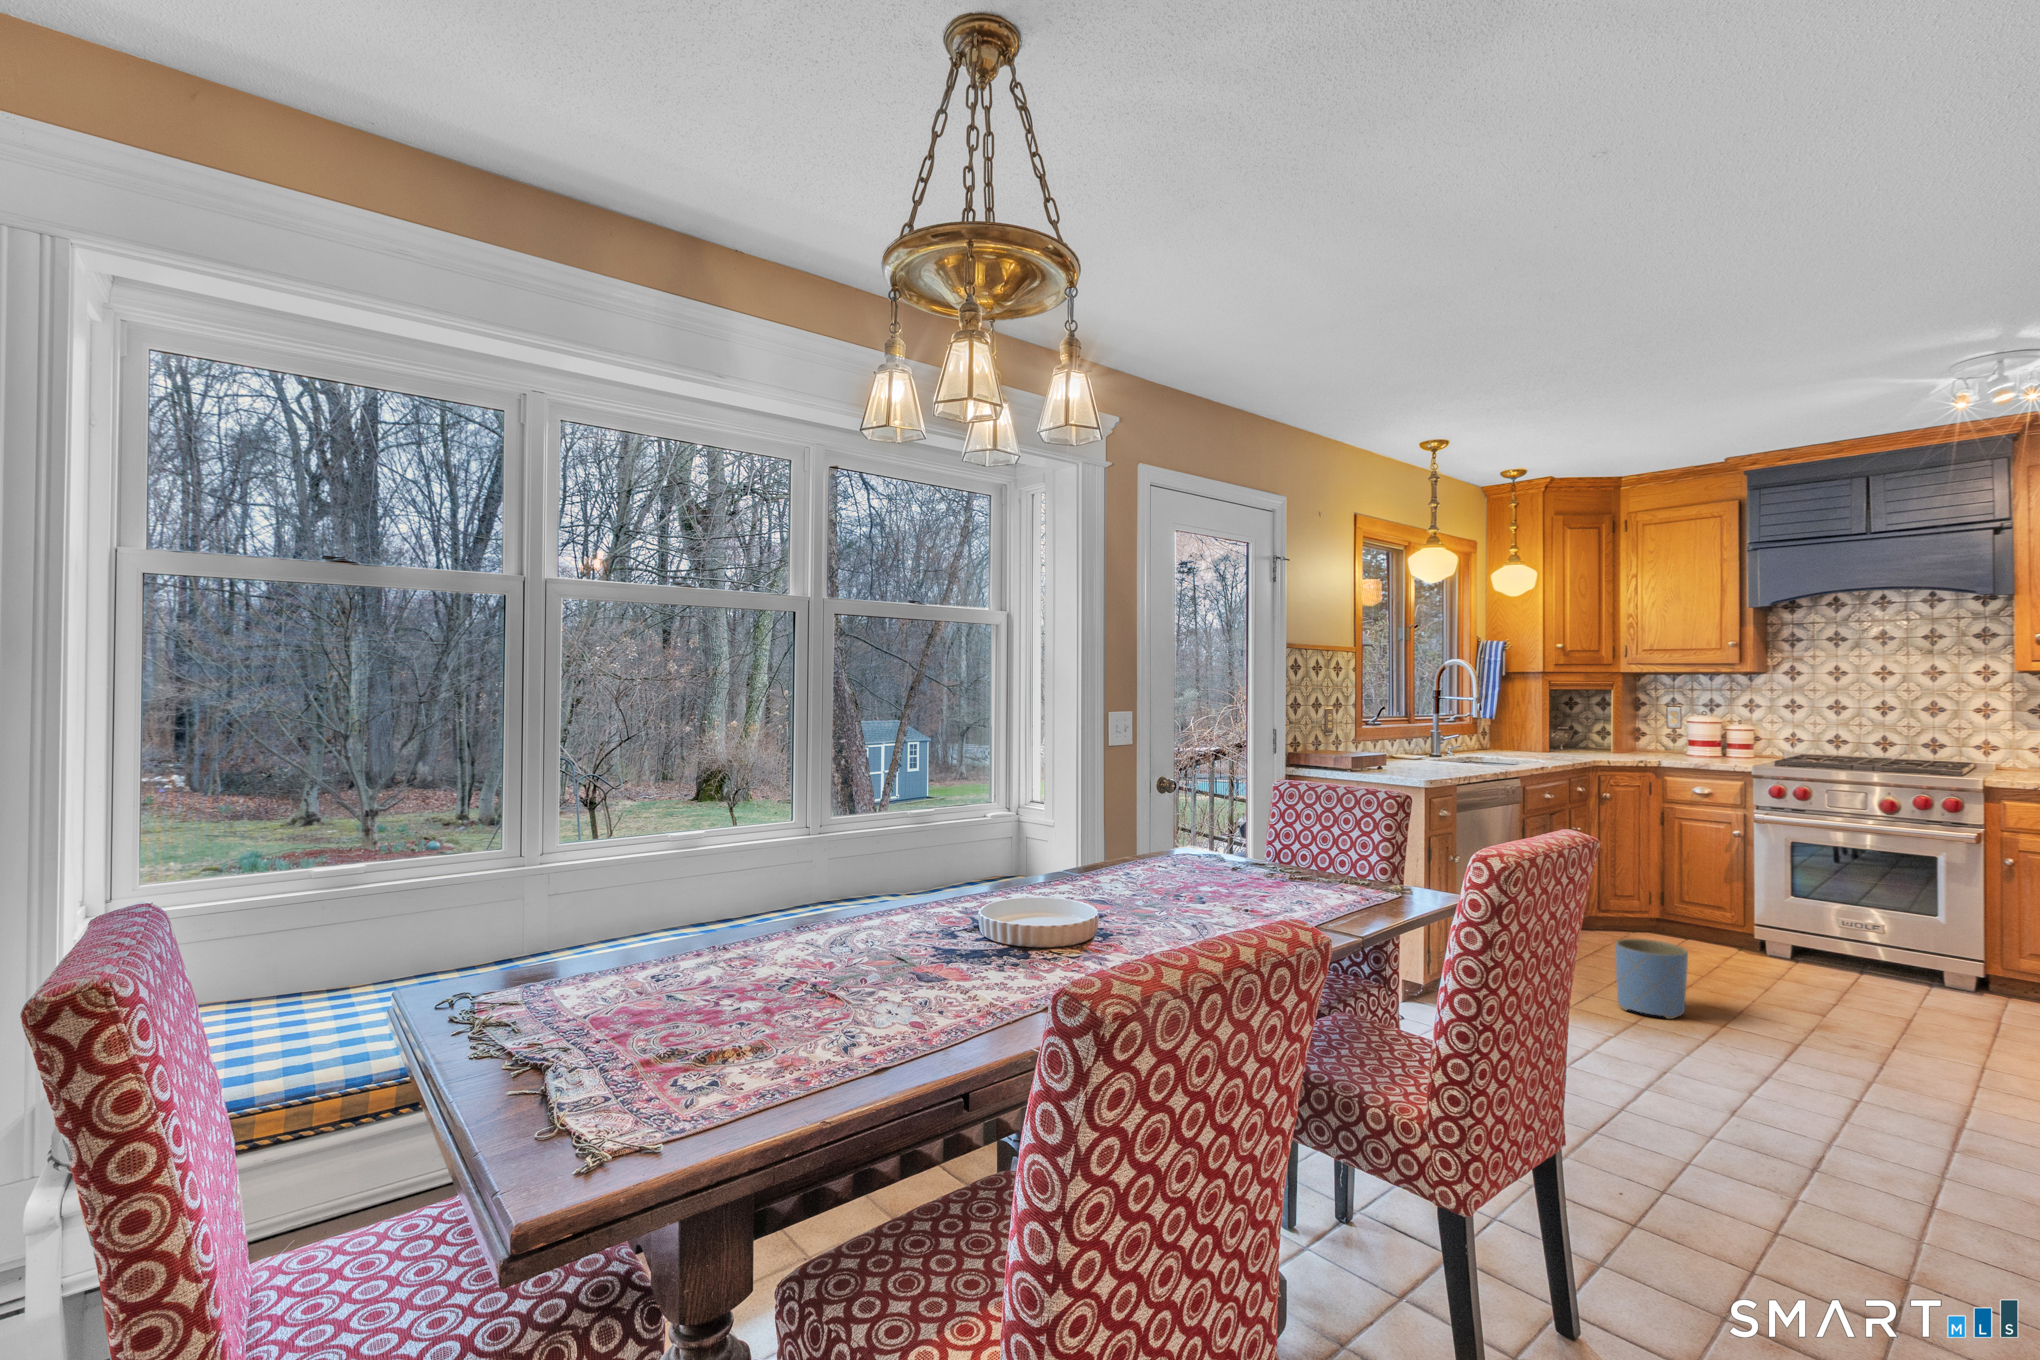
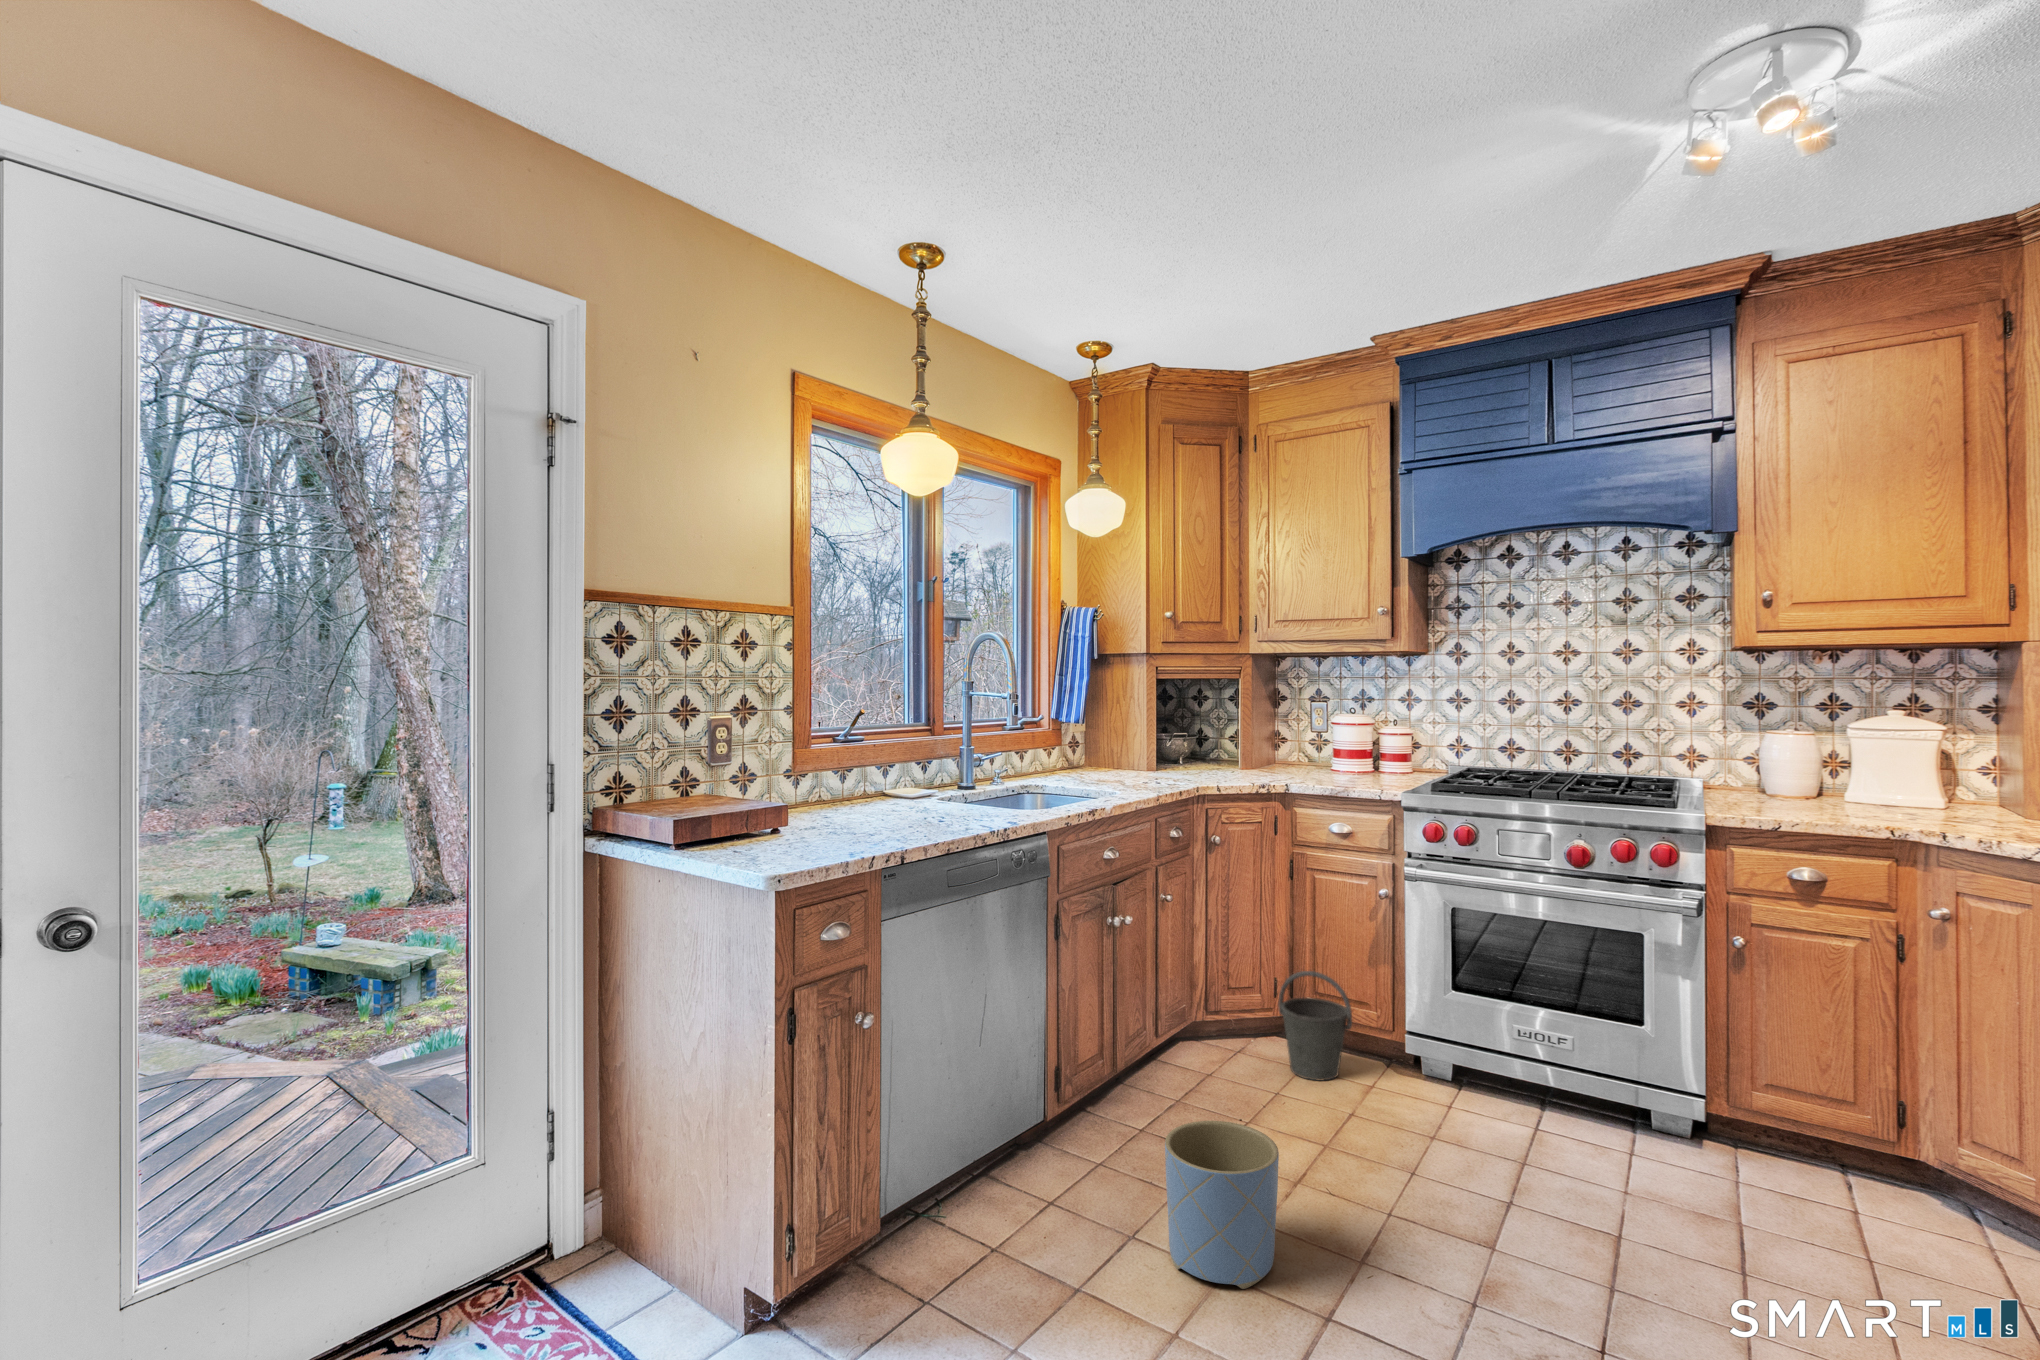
bucket: none [1656,883,1714,954] -> present [1278,971,1352,1080]

